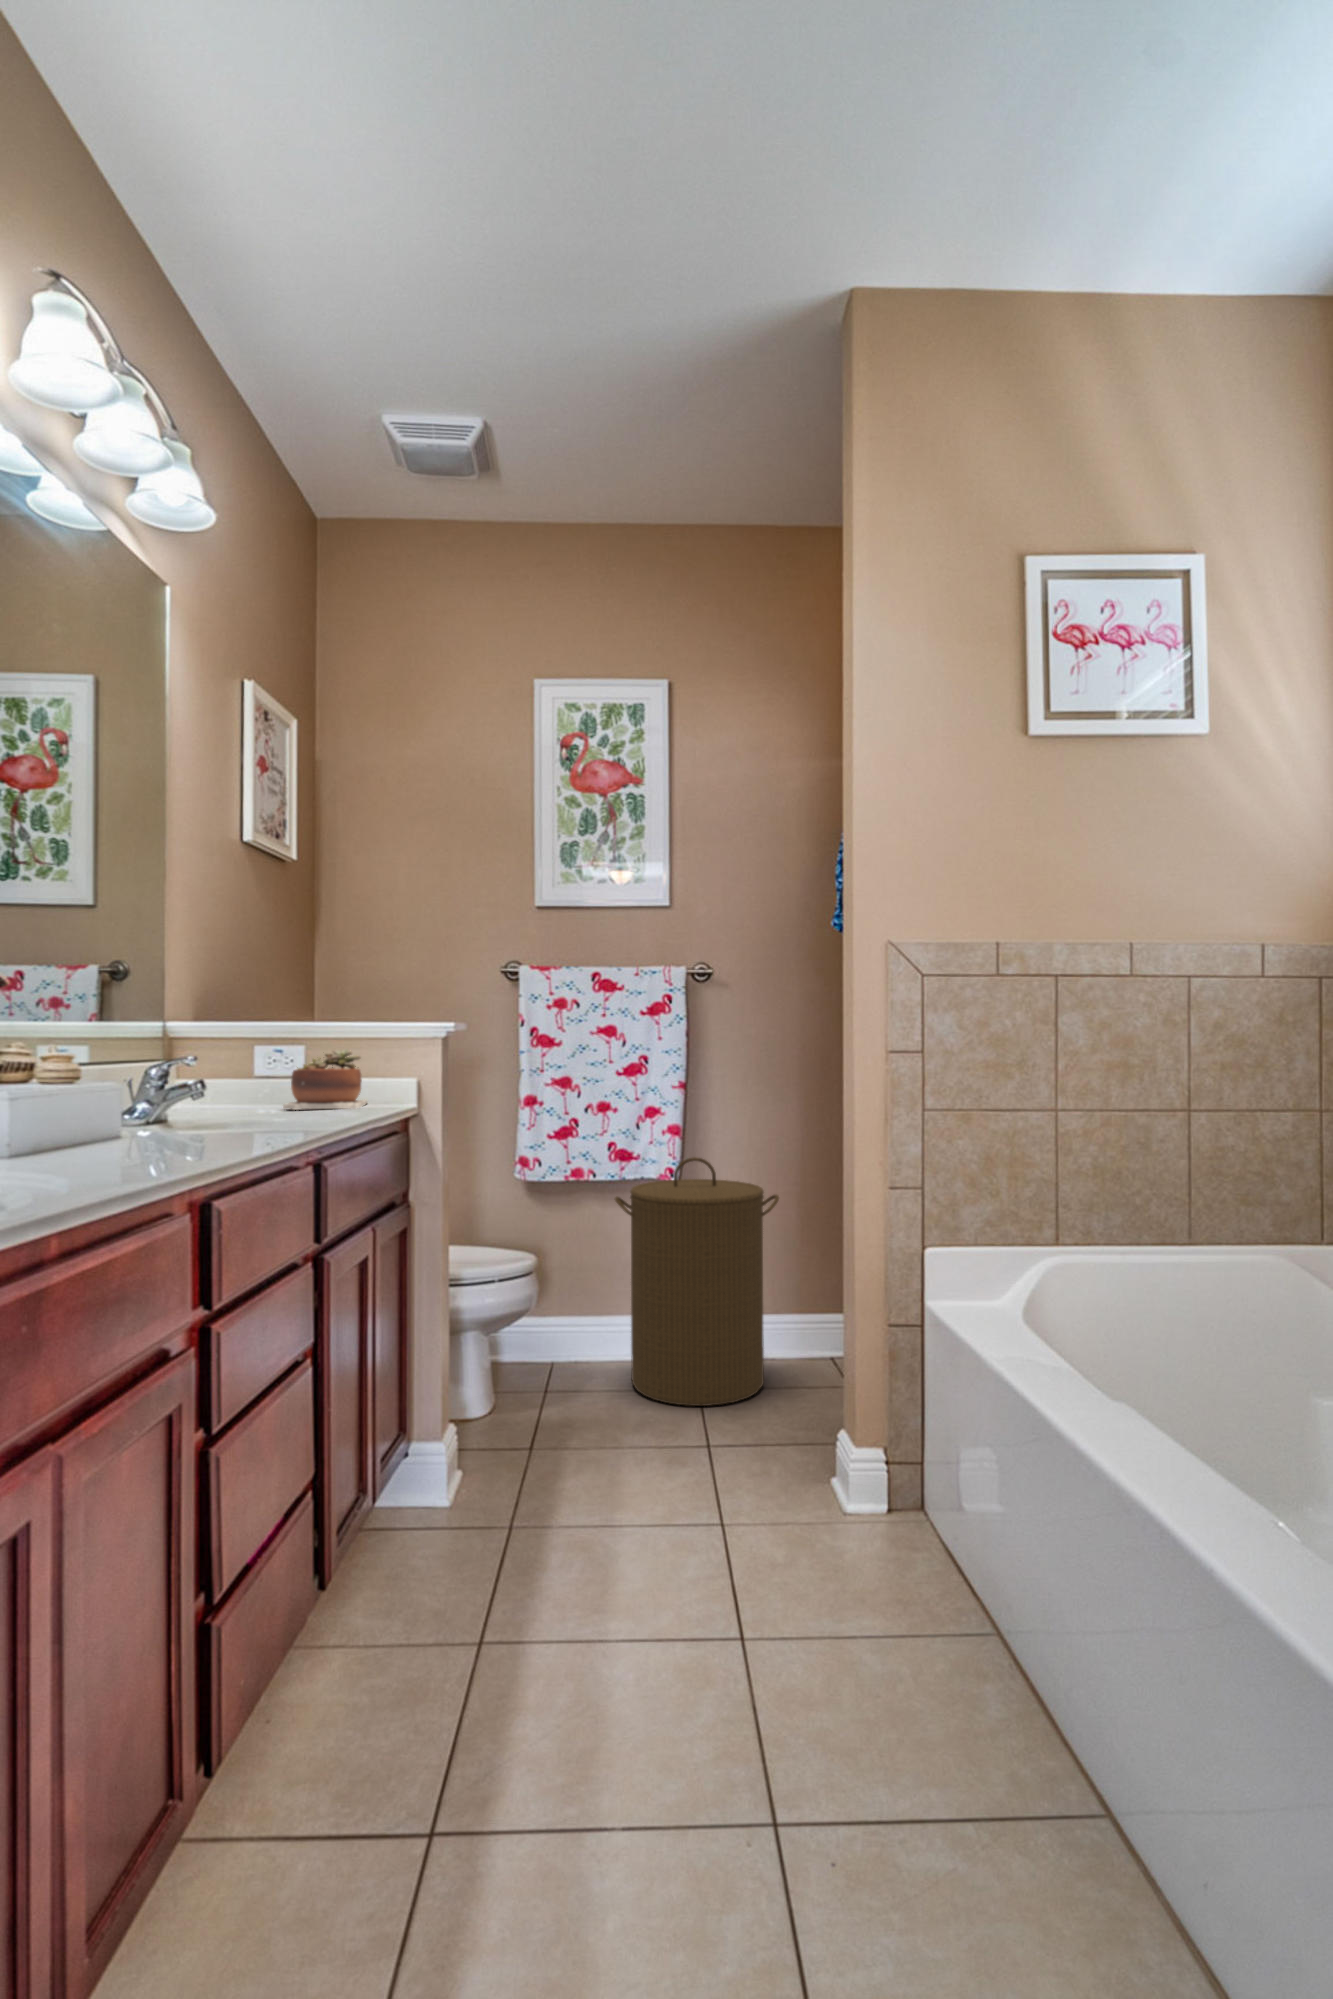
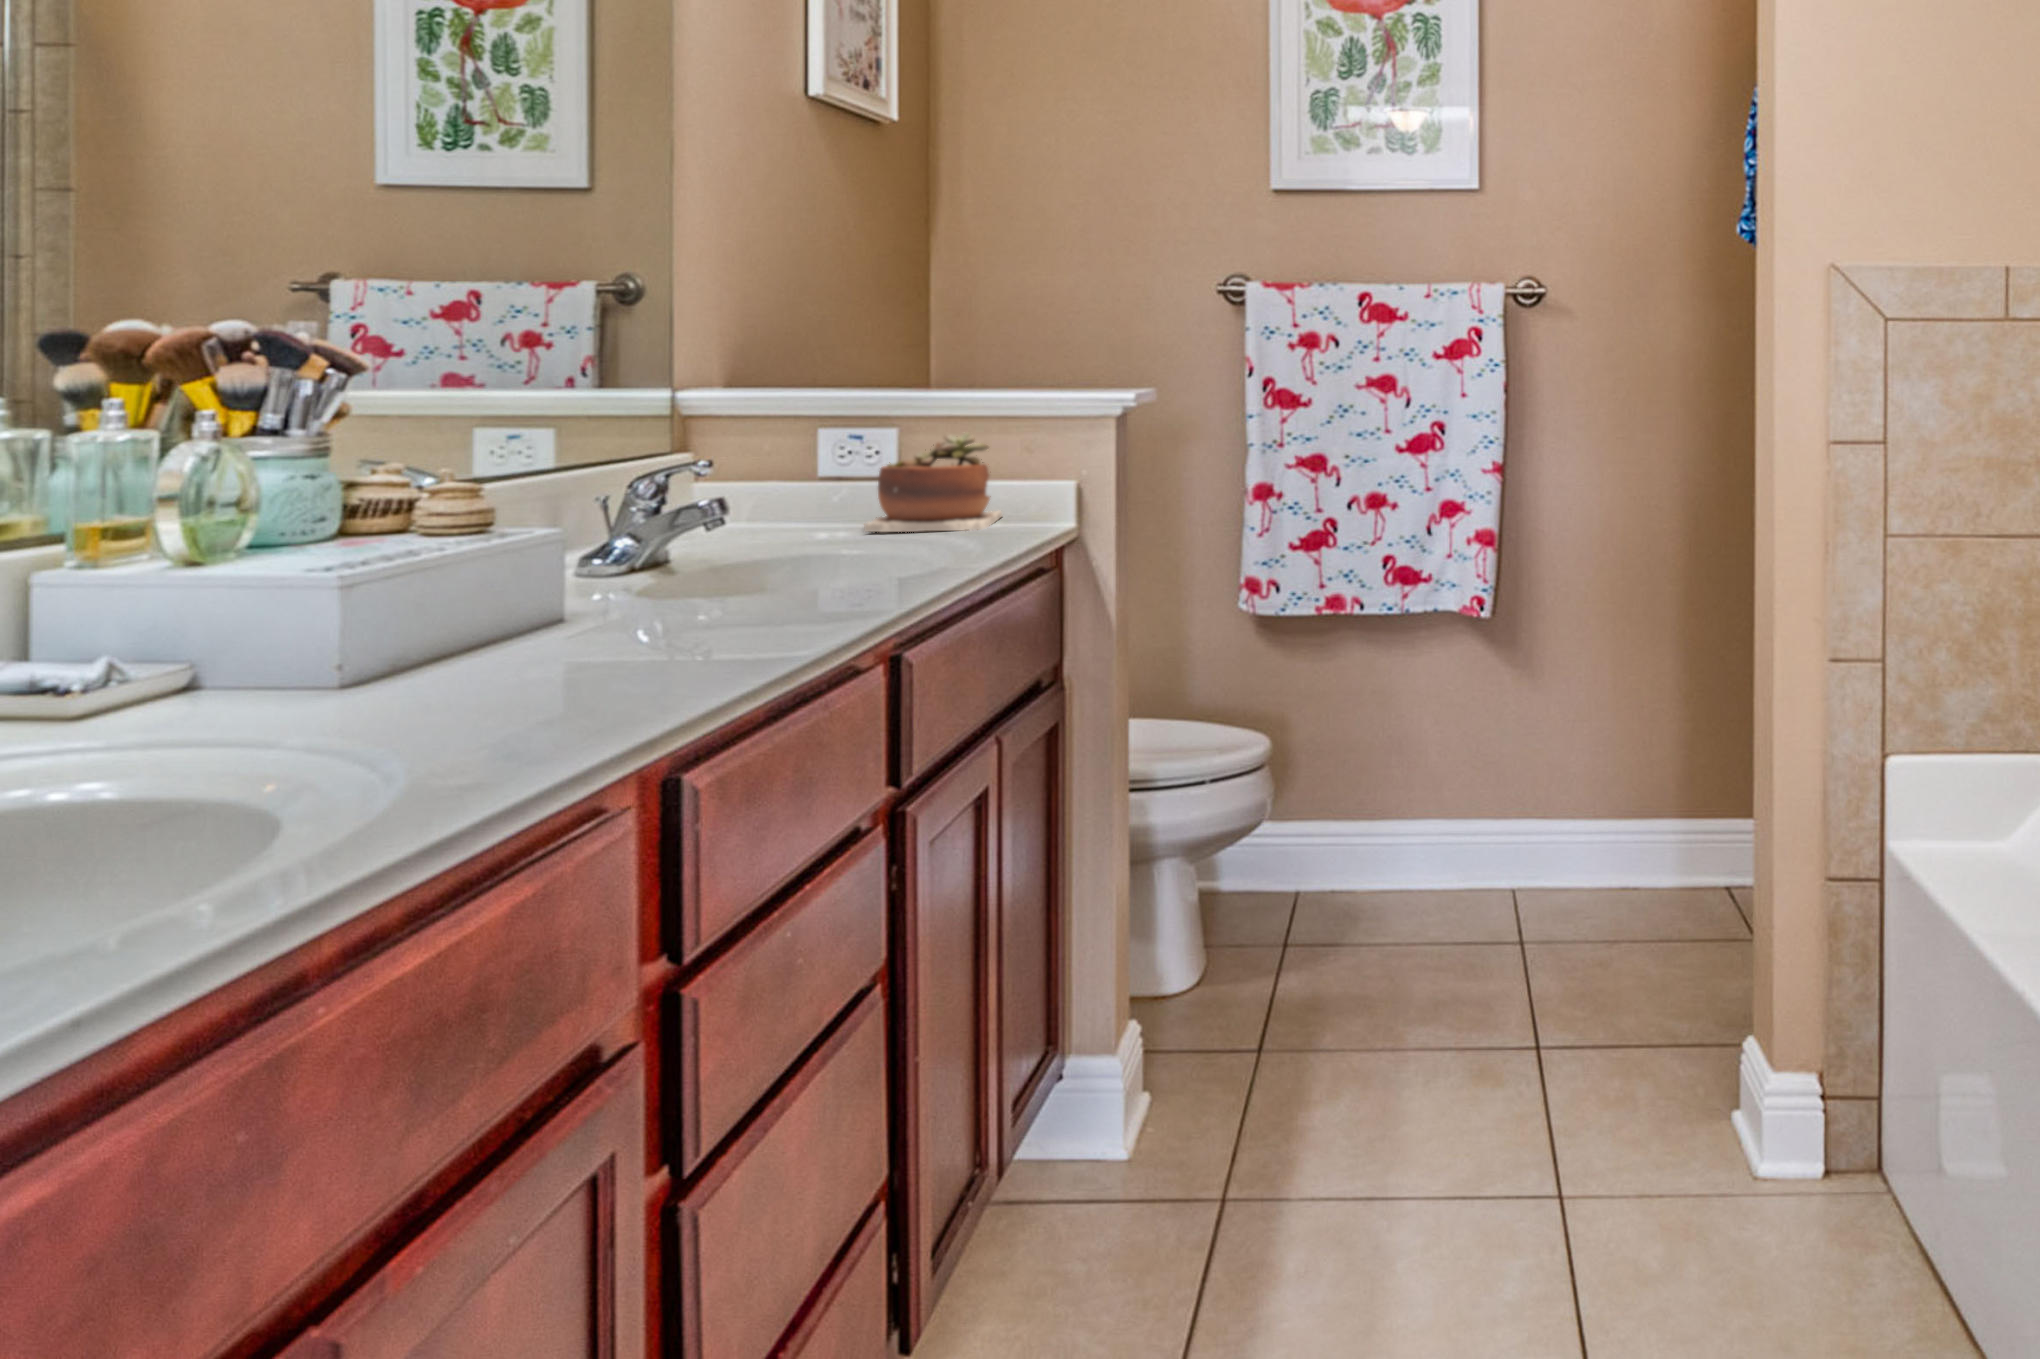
laundry hamper: present [615,1157,779,1406] -> none [1393,585,1648,969]

